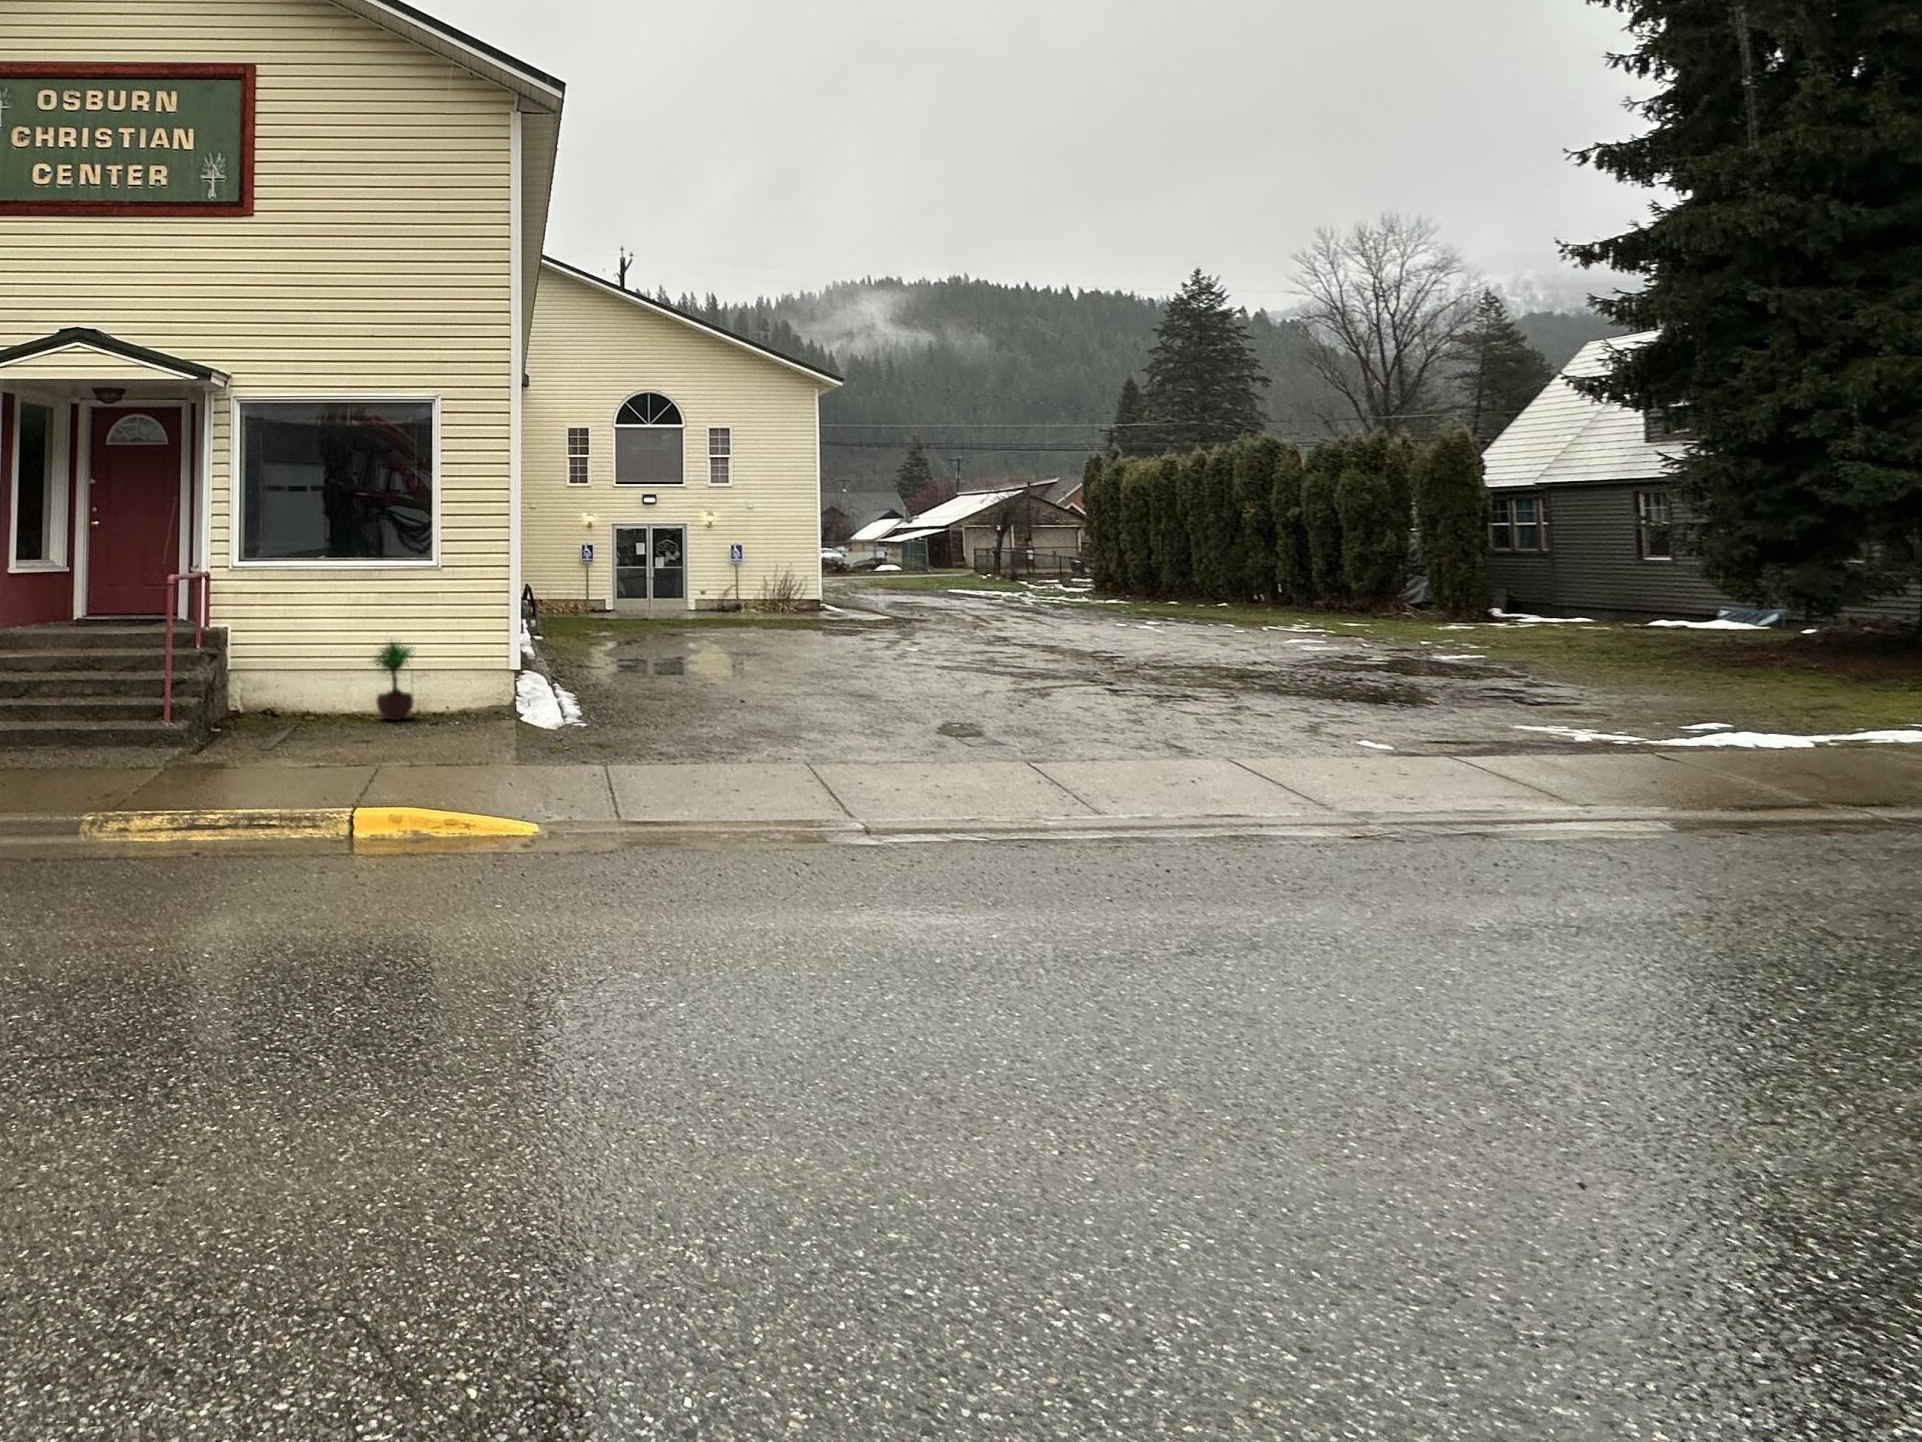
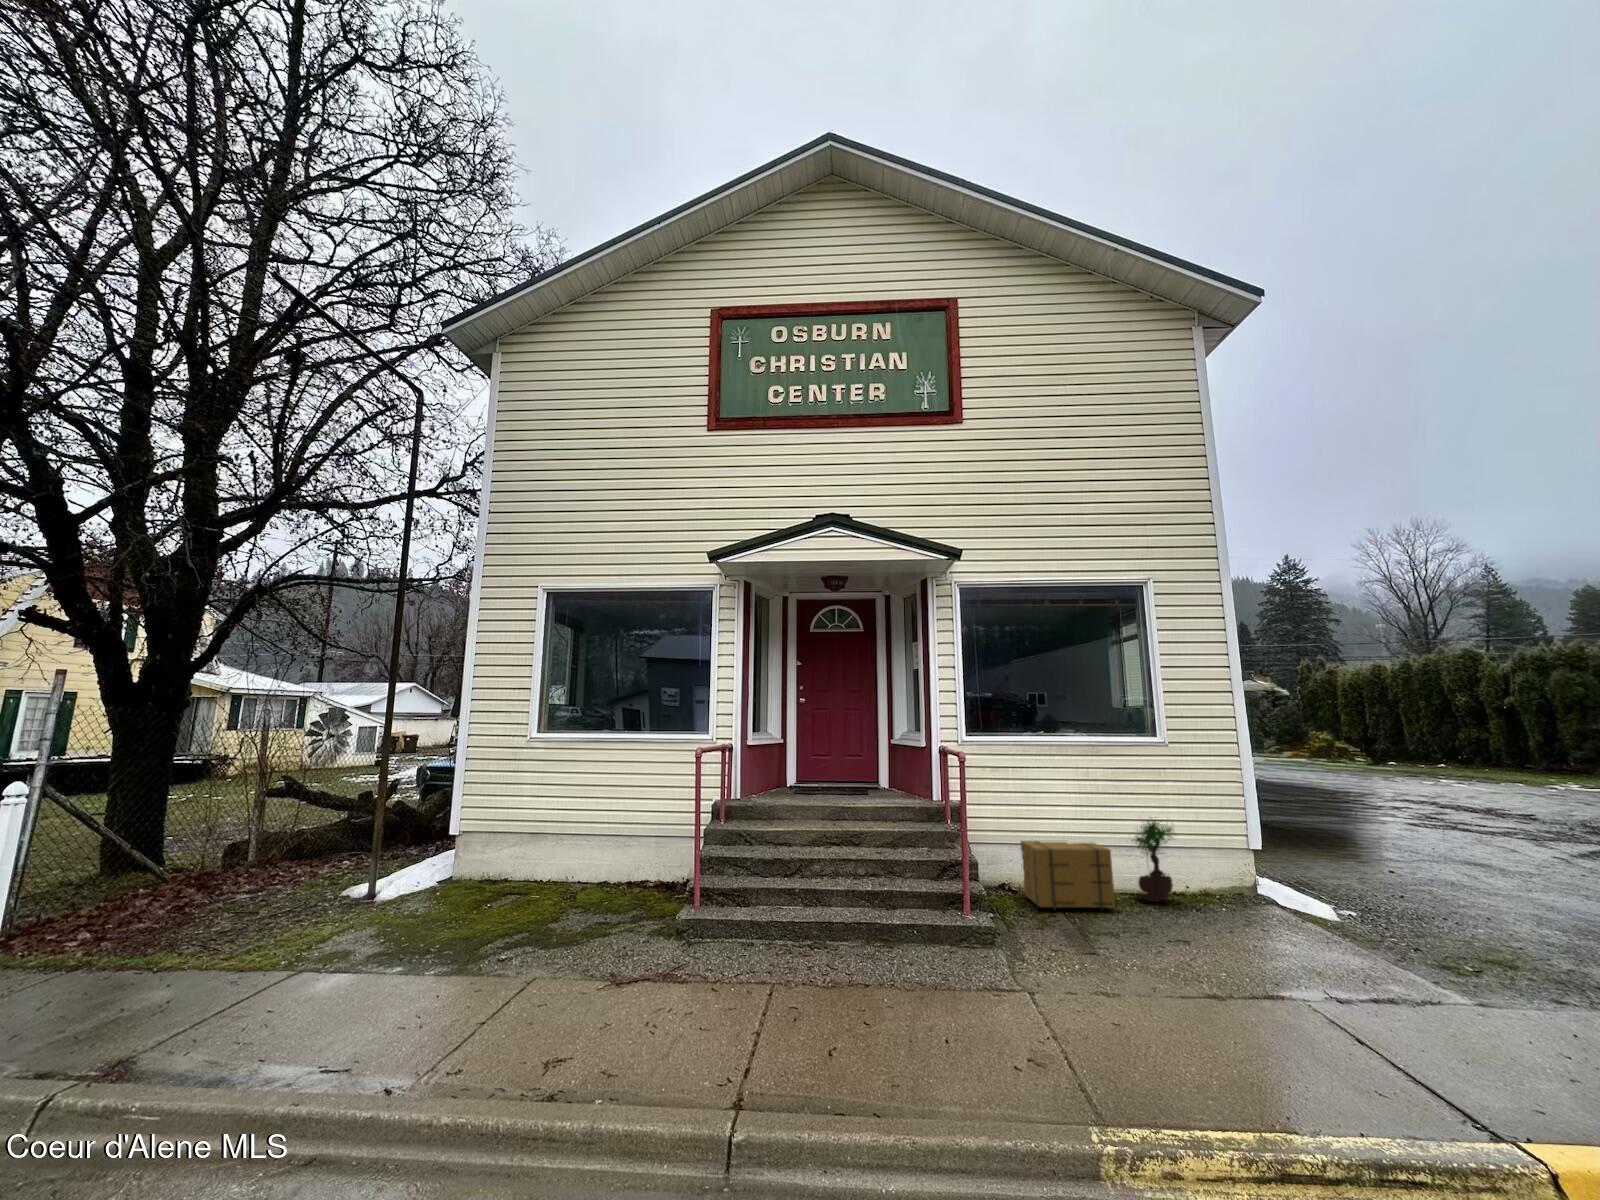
cardboard box: none [265,664,343,726] -> present [1021,840,1115,910]

